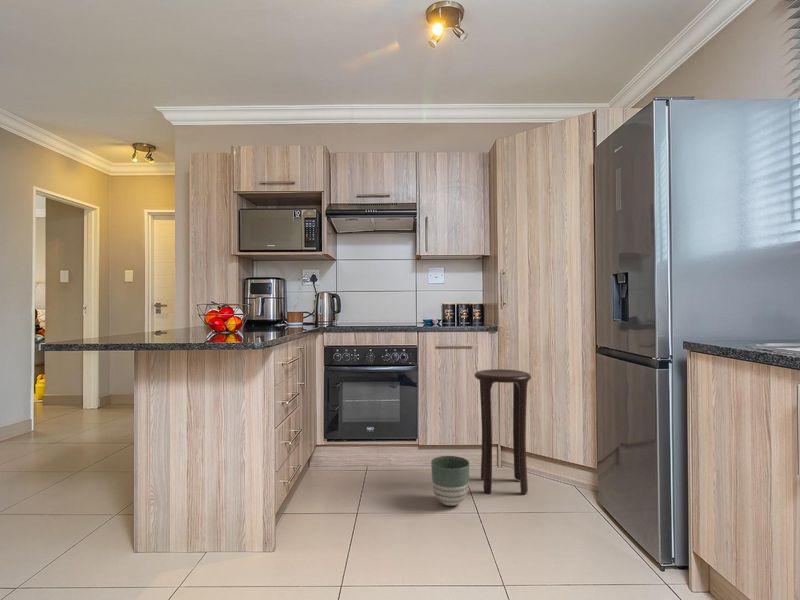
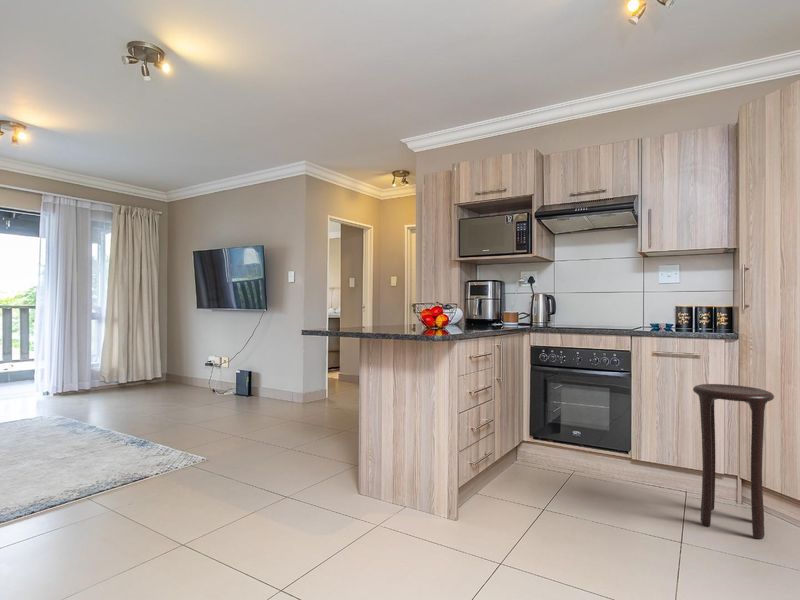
planter: present [431,456,469,506] -> none [628,472,675,527]

